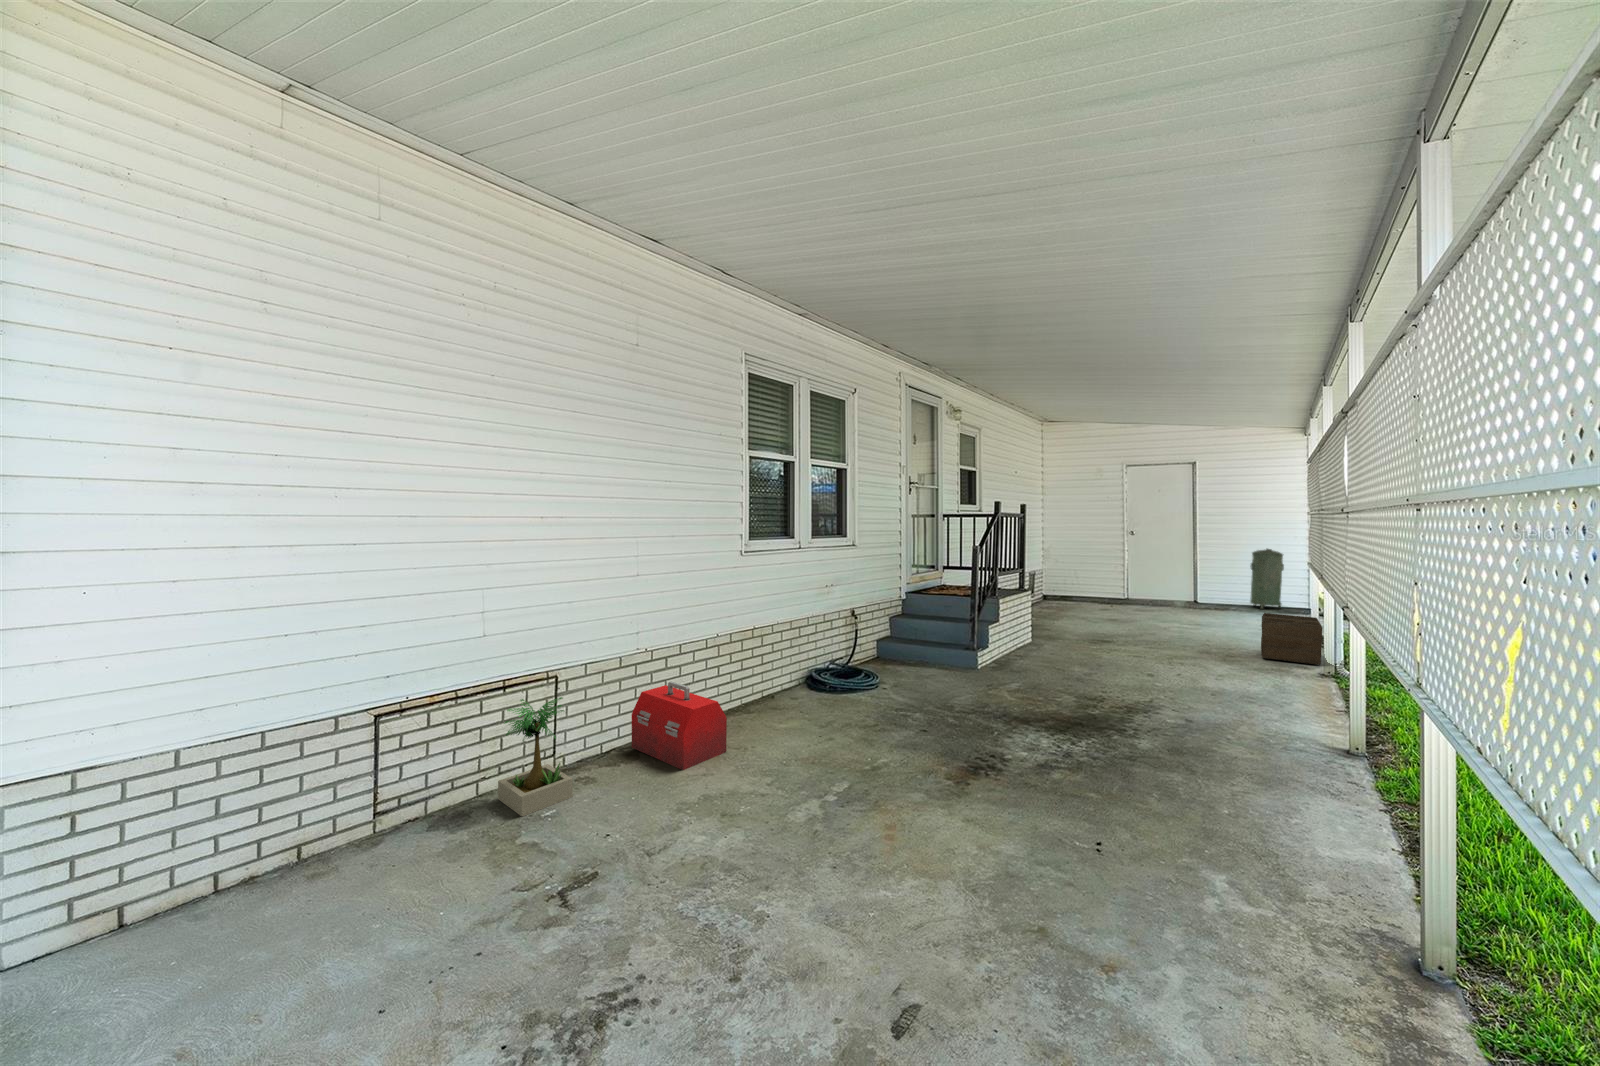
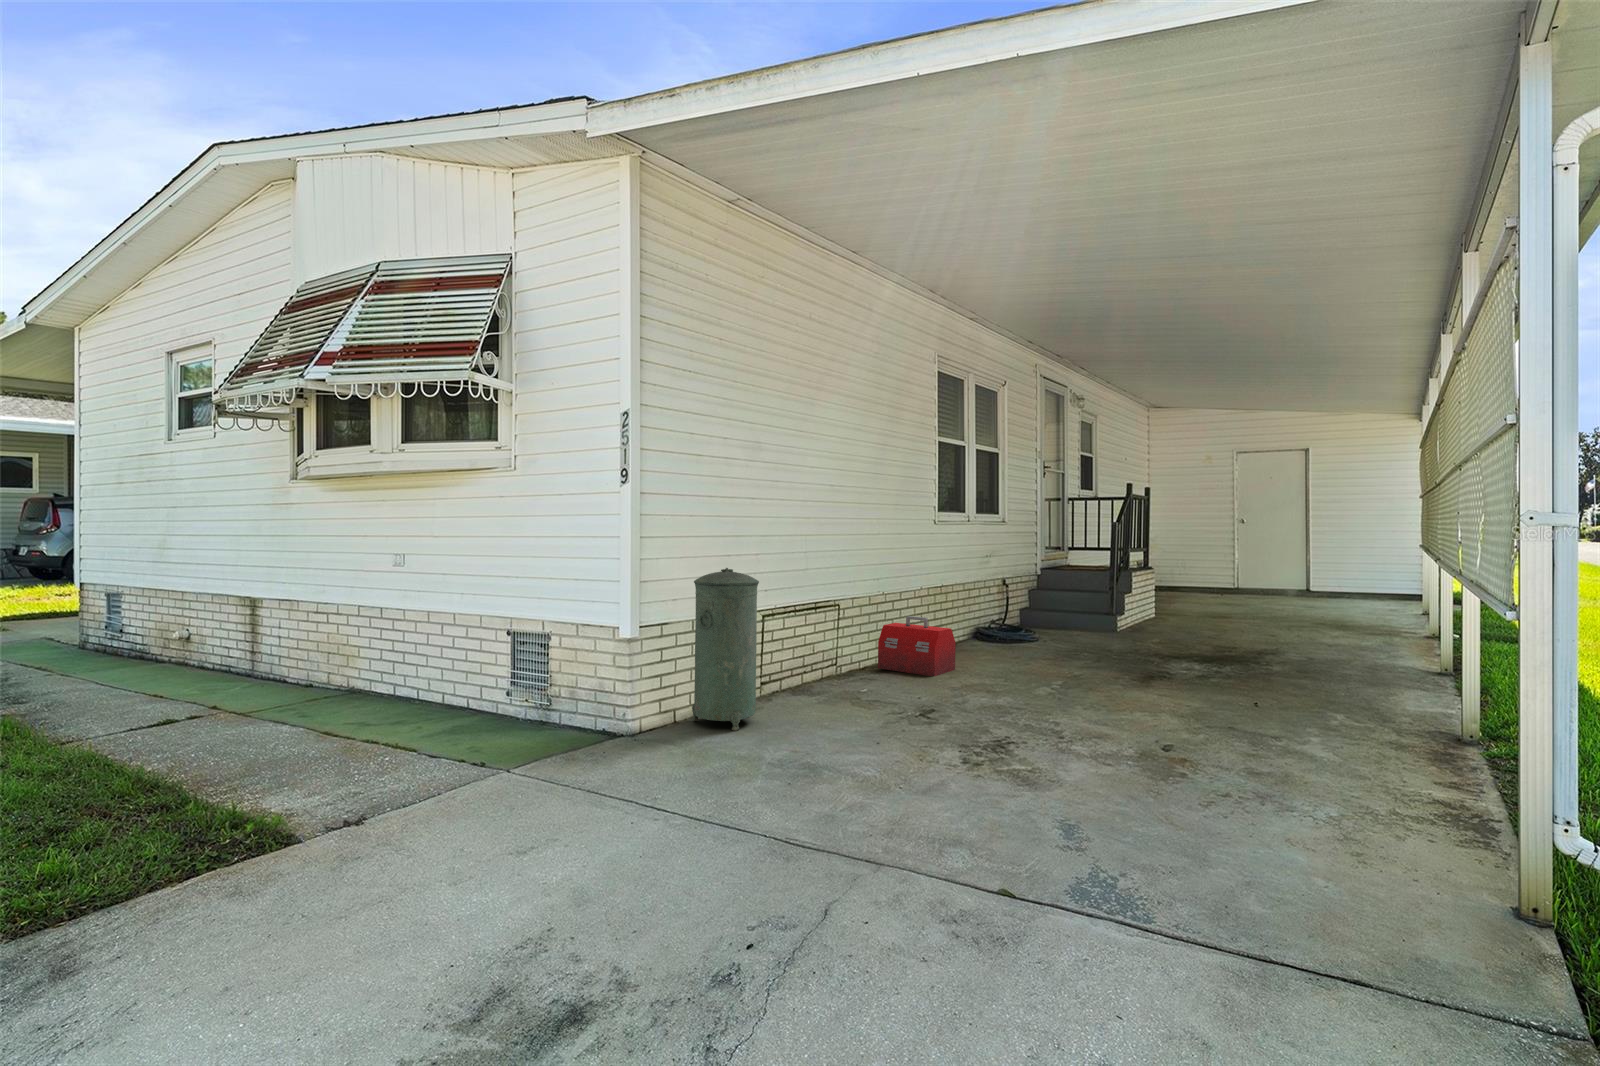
trash can: present [1250,549,1284,609] -> present [692,568,759,731]
wooden crate: present [1261,613,1322,665] -> none [1370,586,1423,629]
potted plant: present [498,697,573,816] -> none [820,614,872,692]

